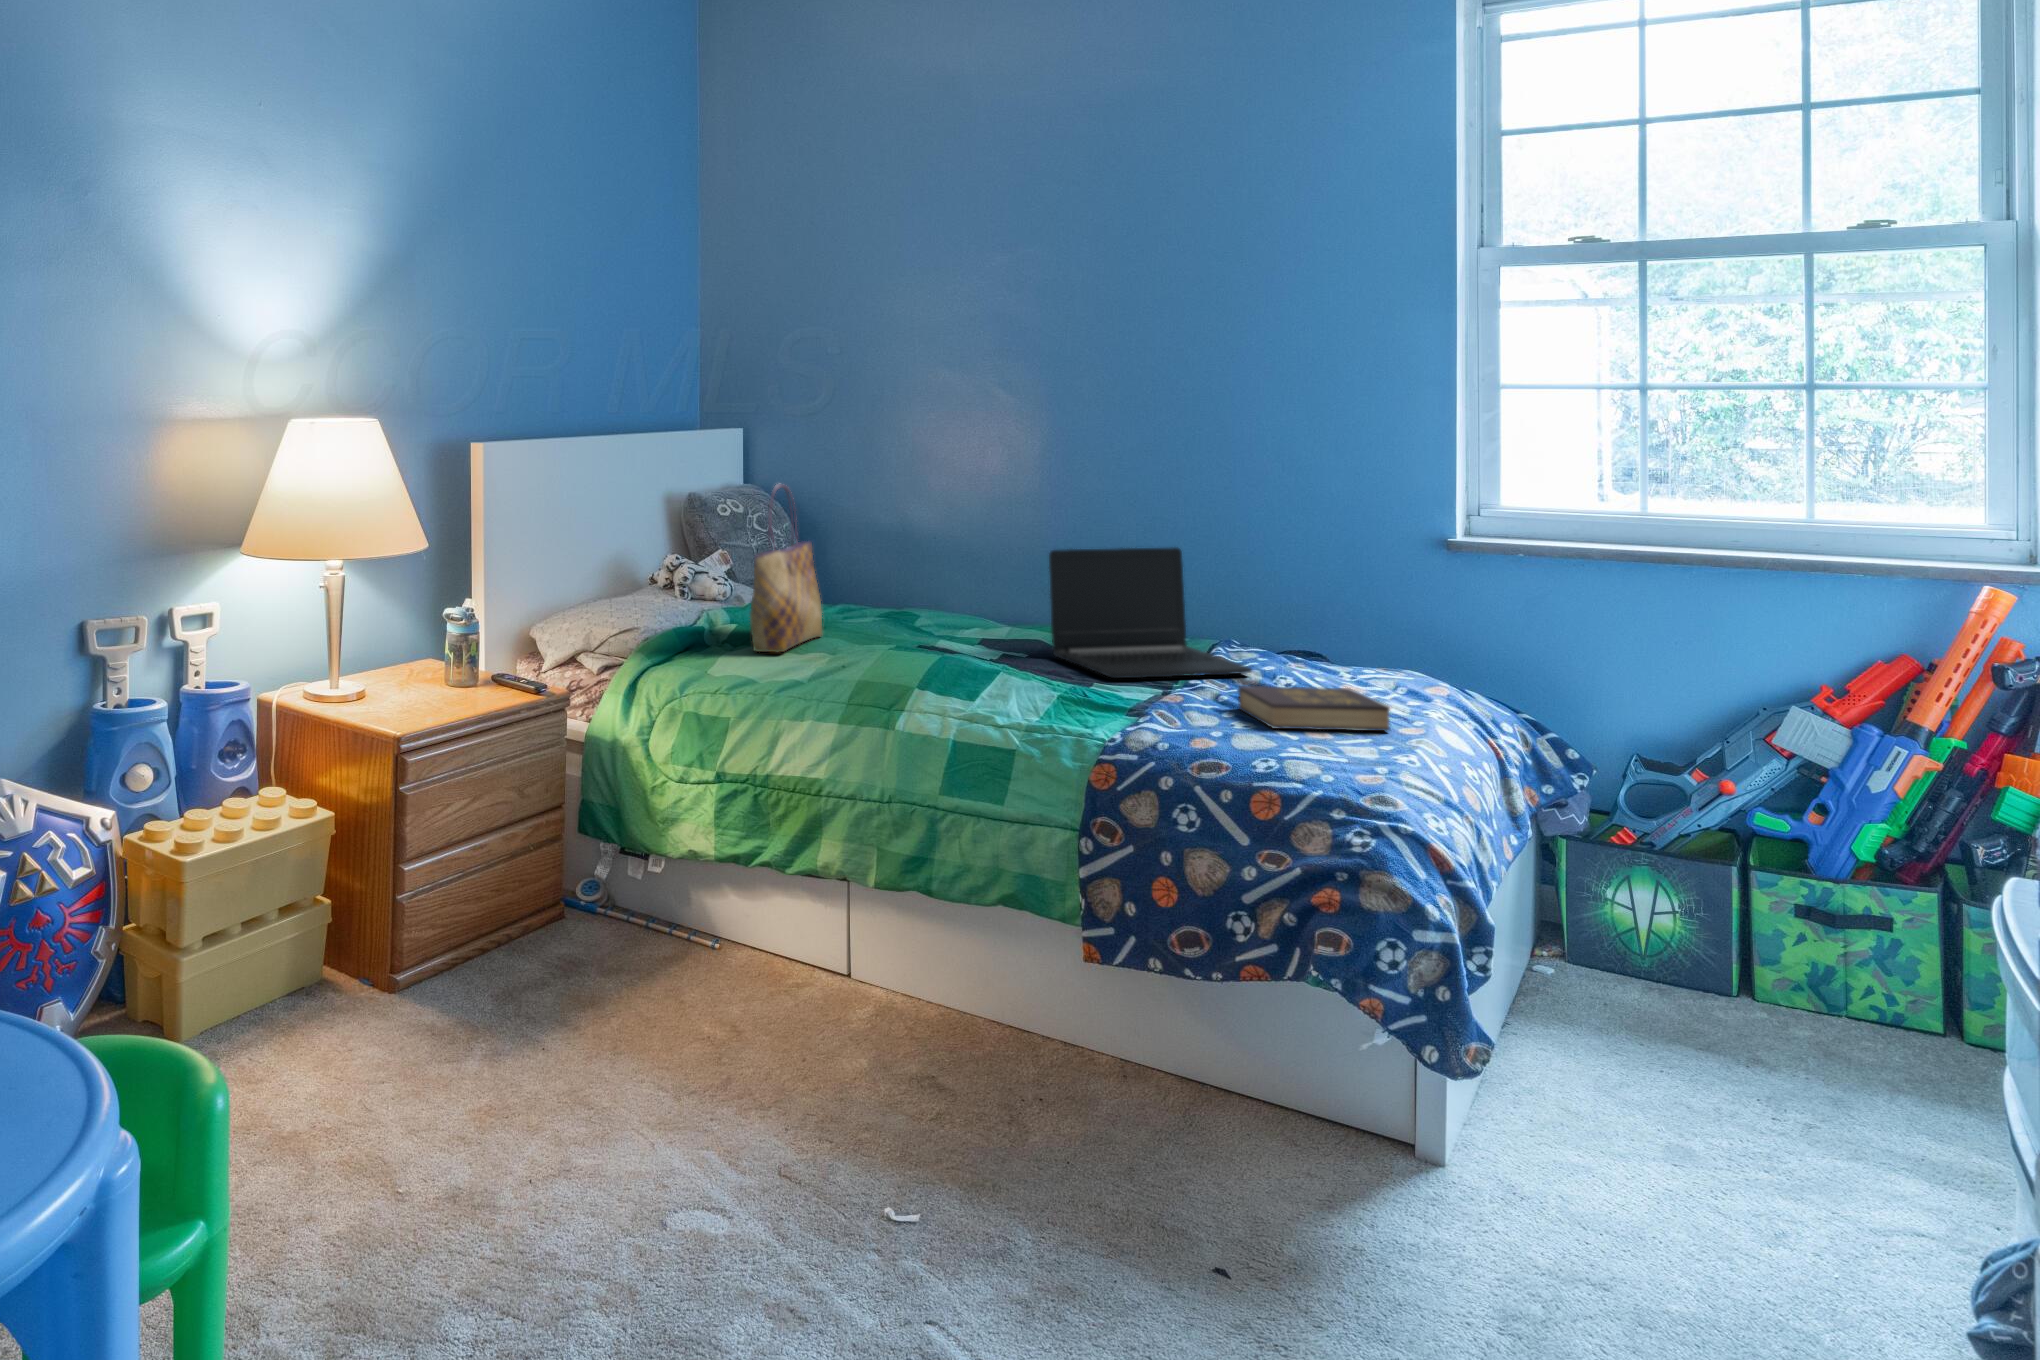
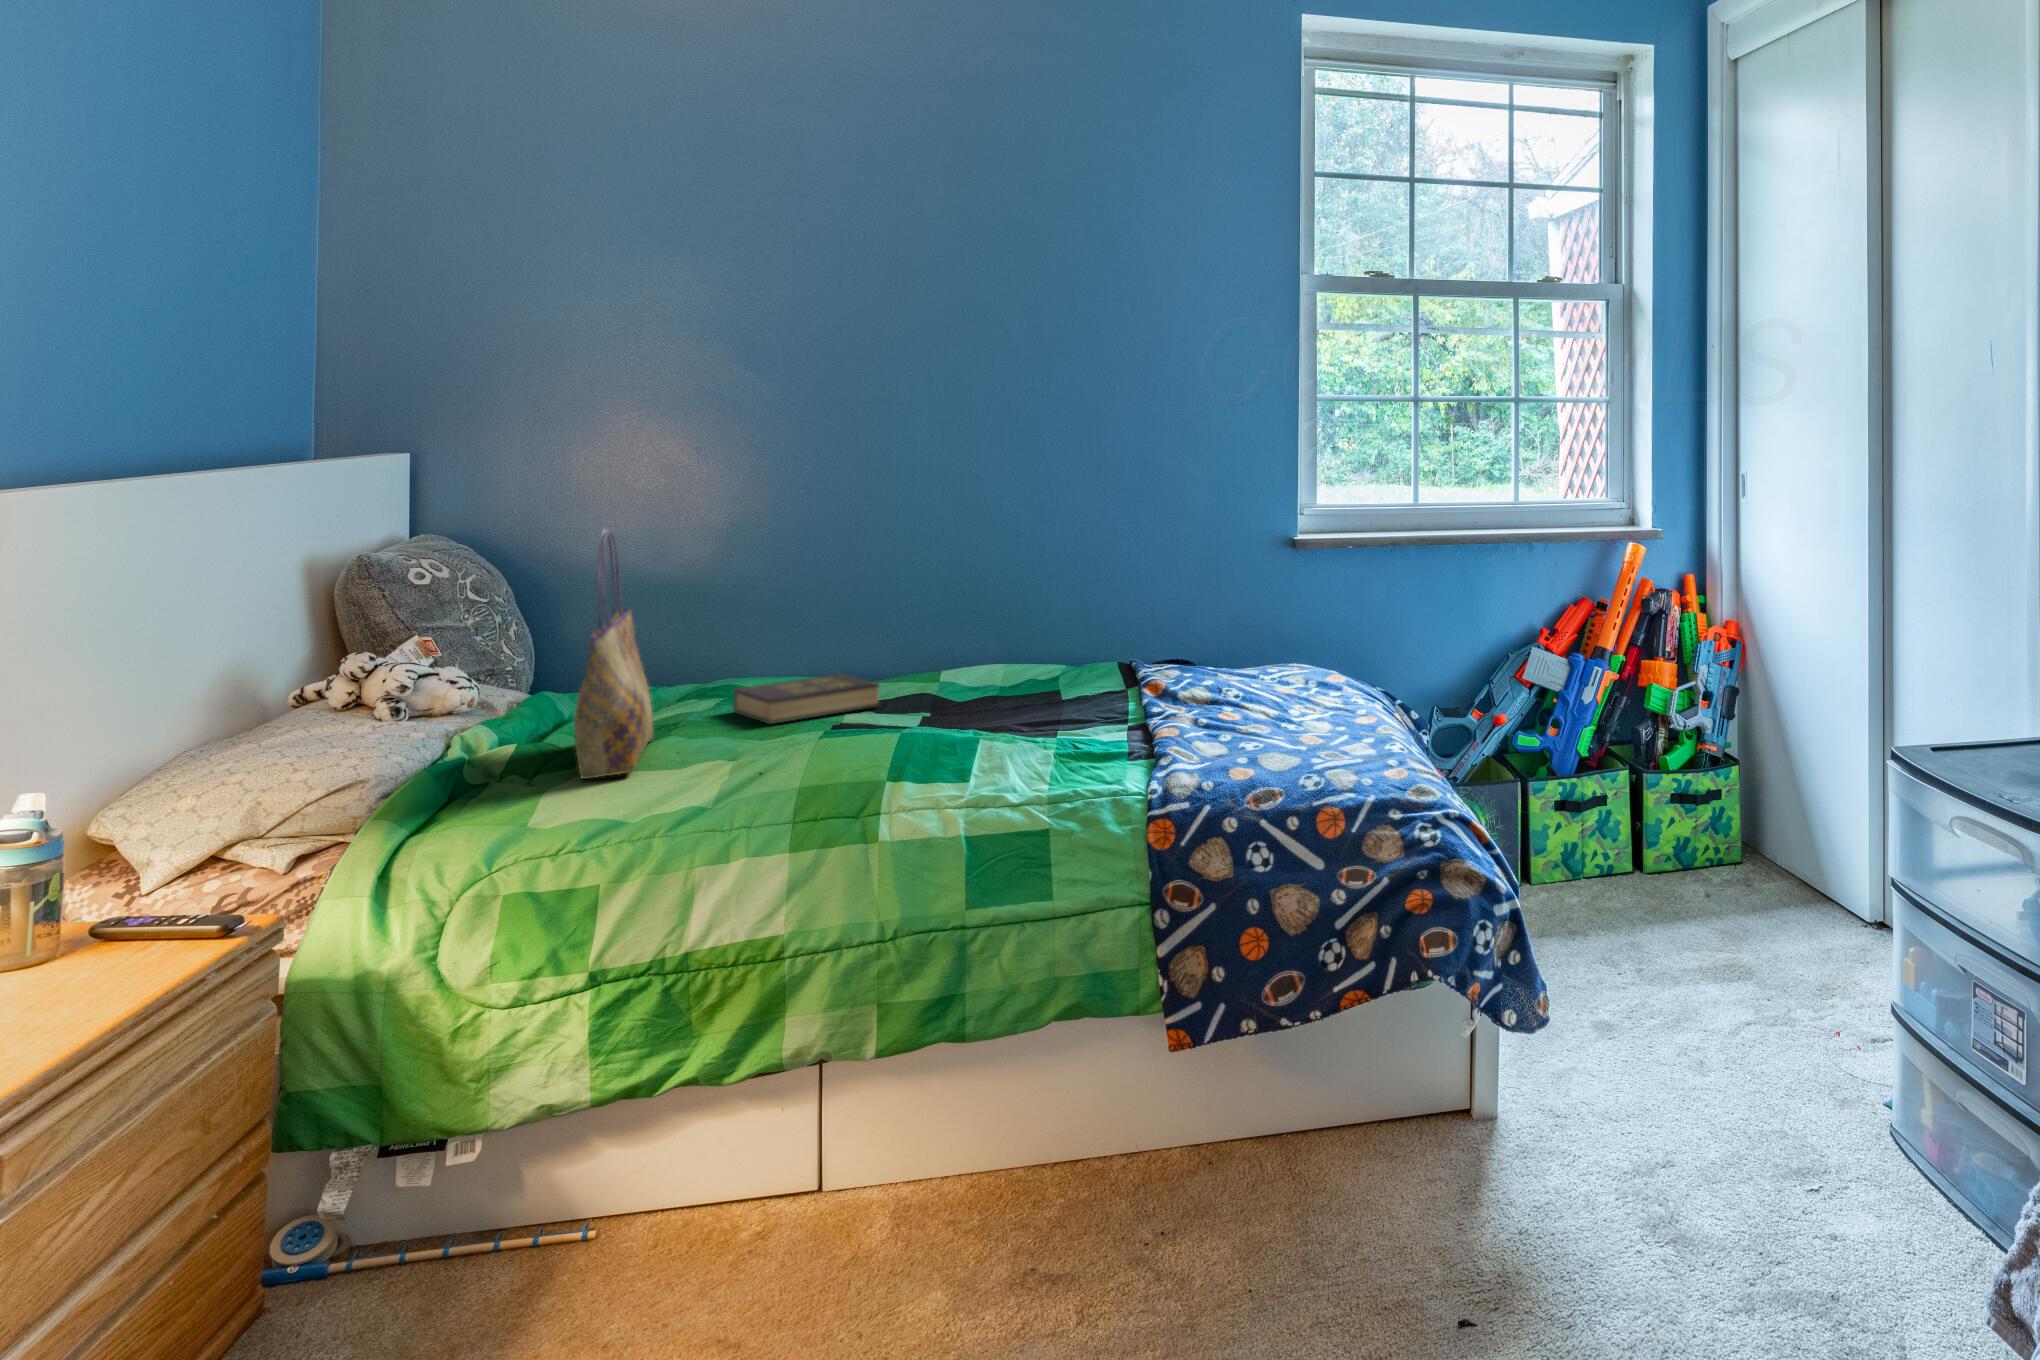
laptop: present [1049,547,1252,678] -> none [966,567,1181,722]
hardback book: present [1238,686,1390,731] -> present [733,674,879,724]

